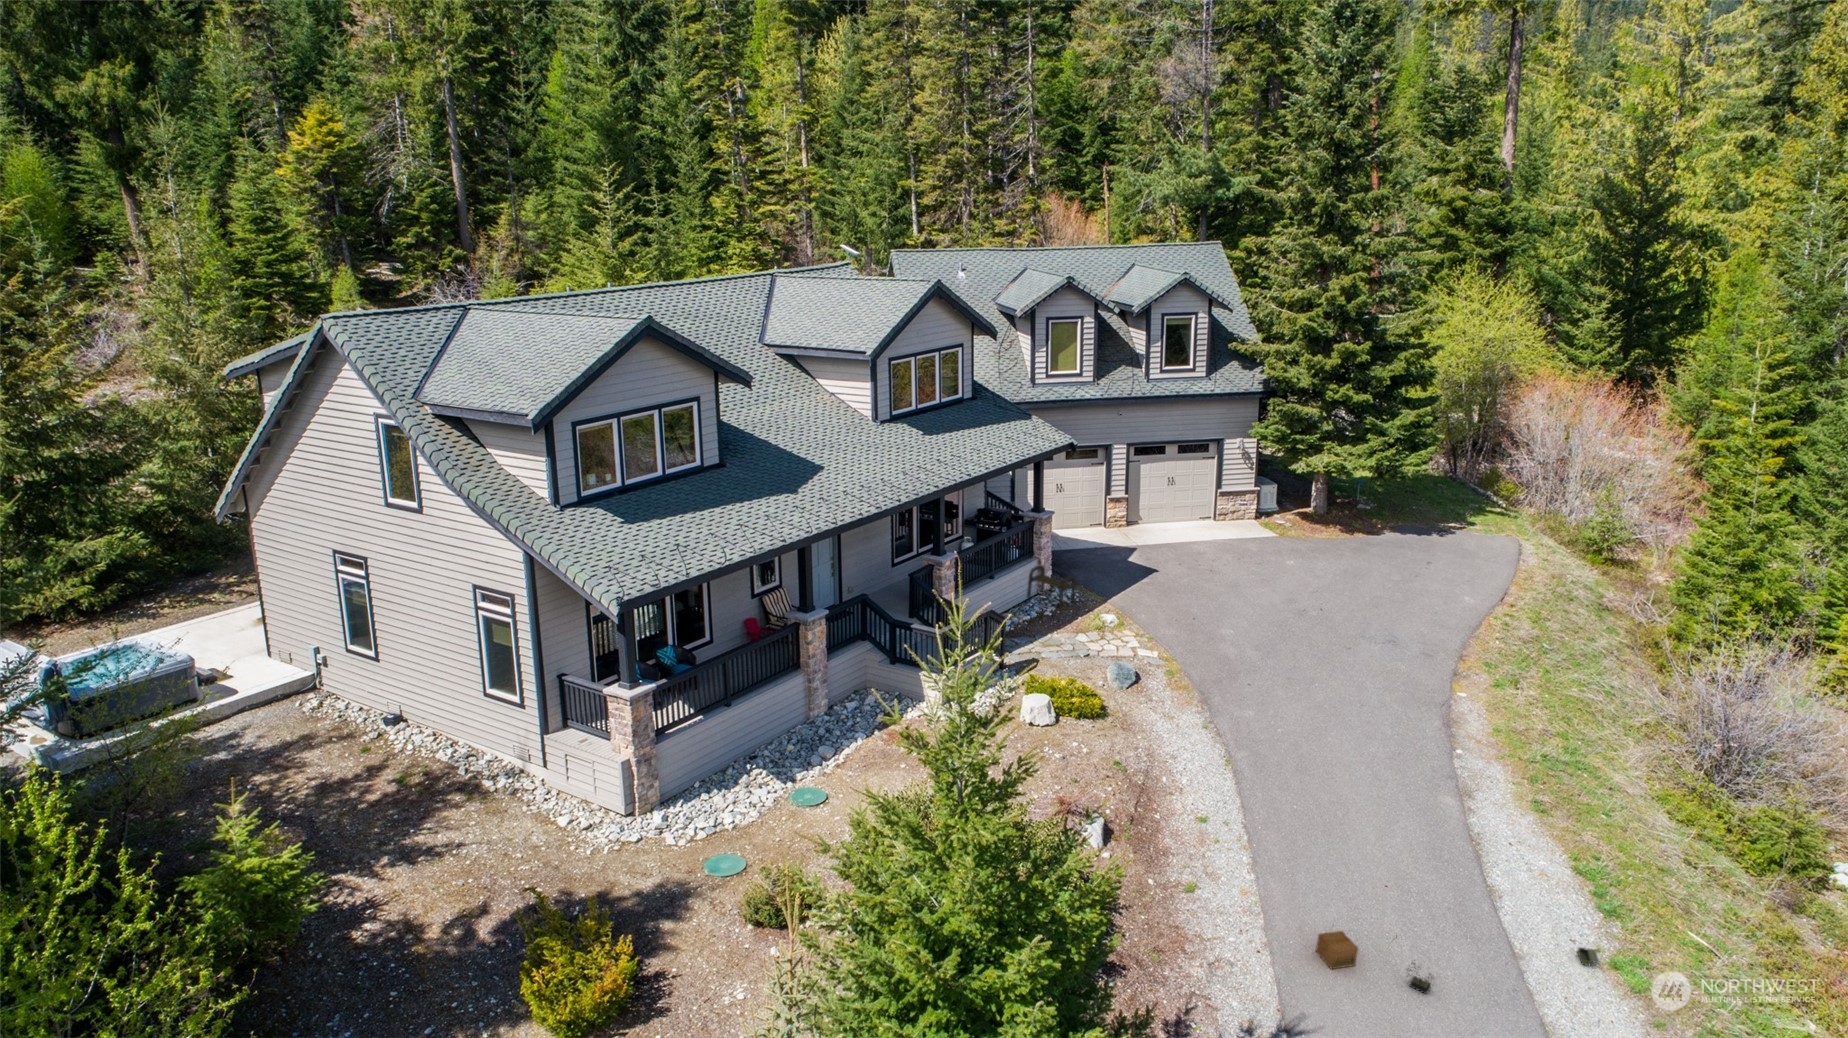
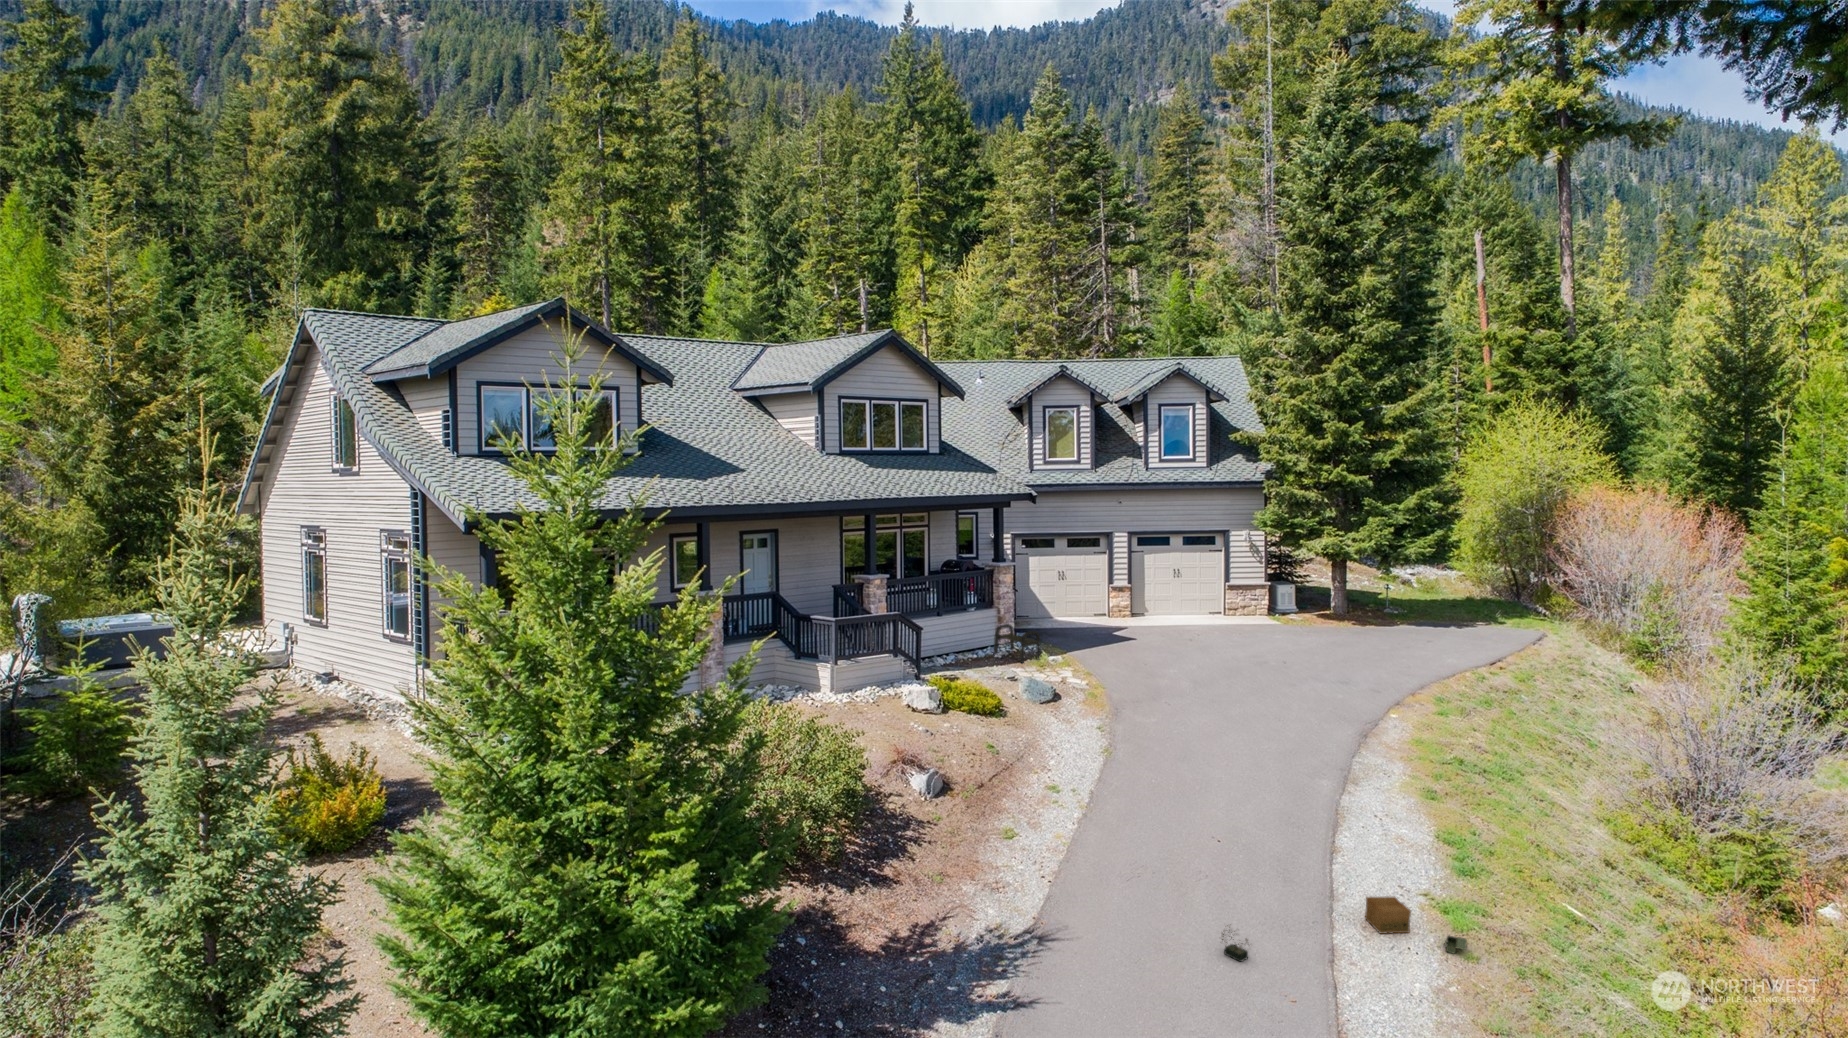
cardboard box: present [1316,931,1358,969] -> present [1365,896,1411,934]

